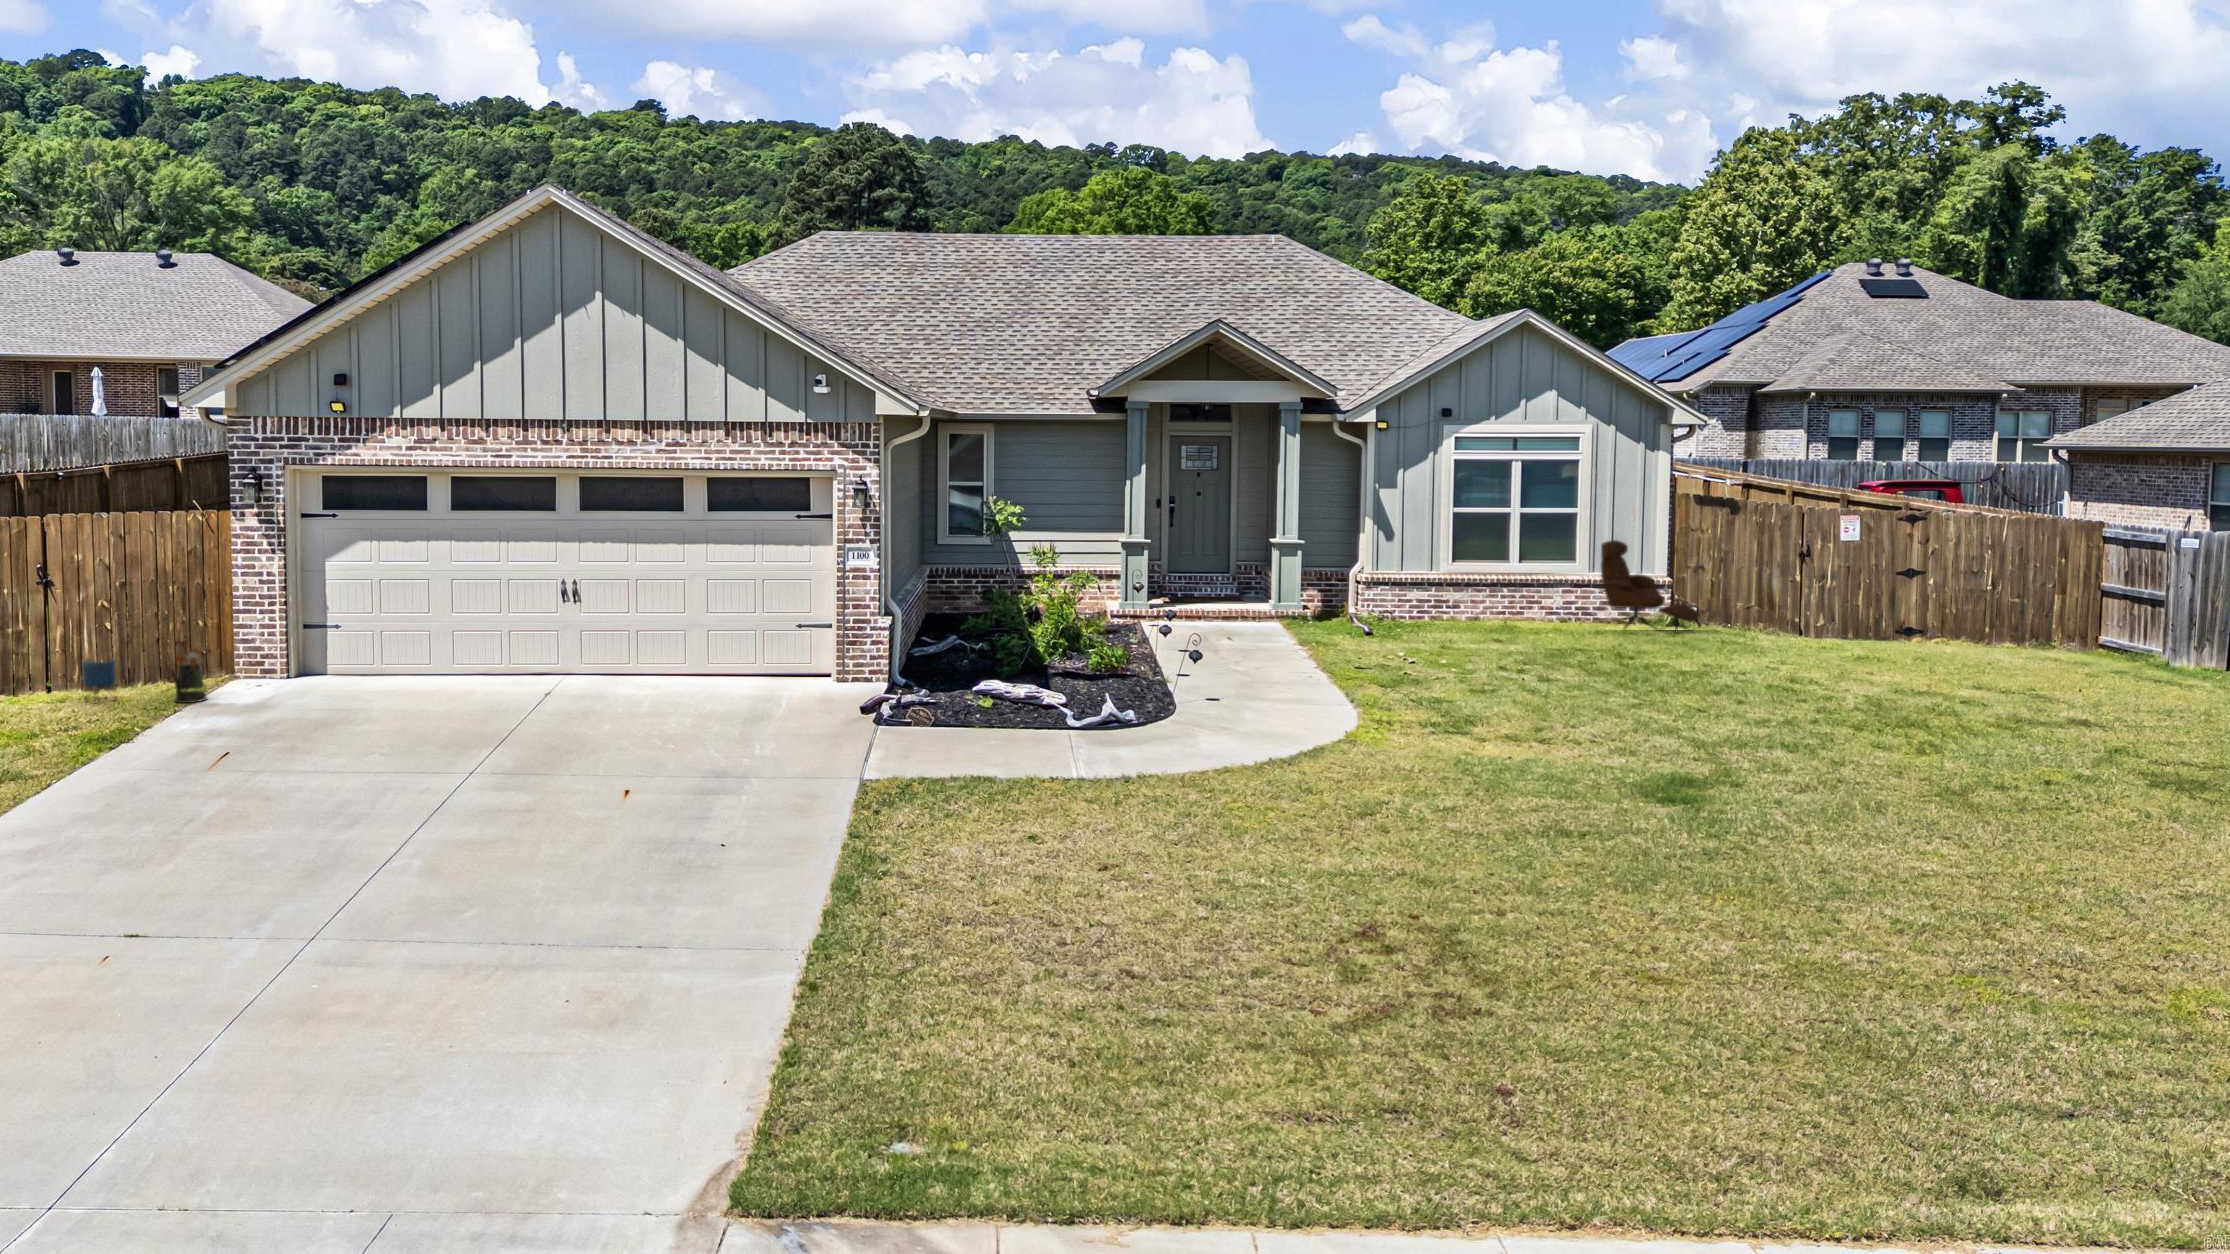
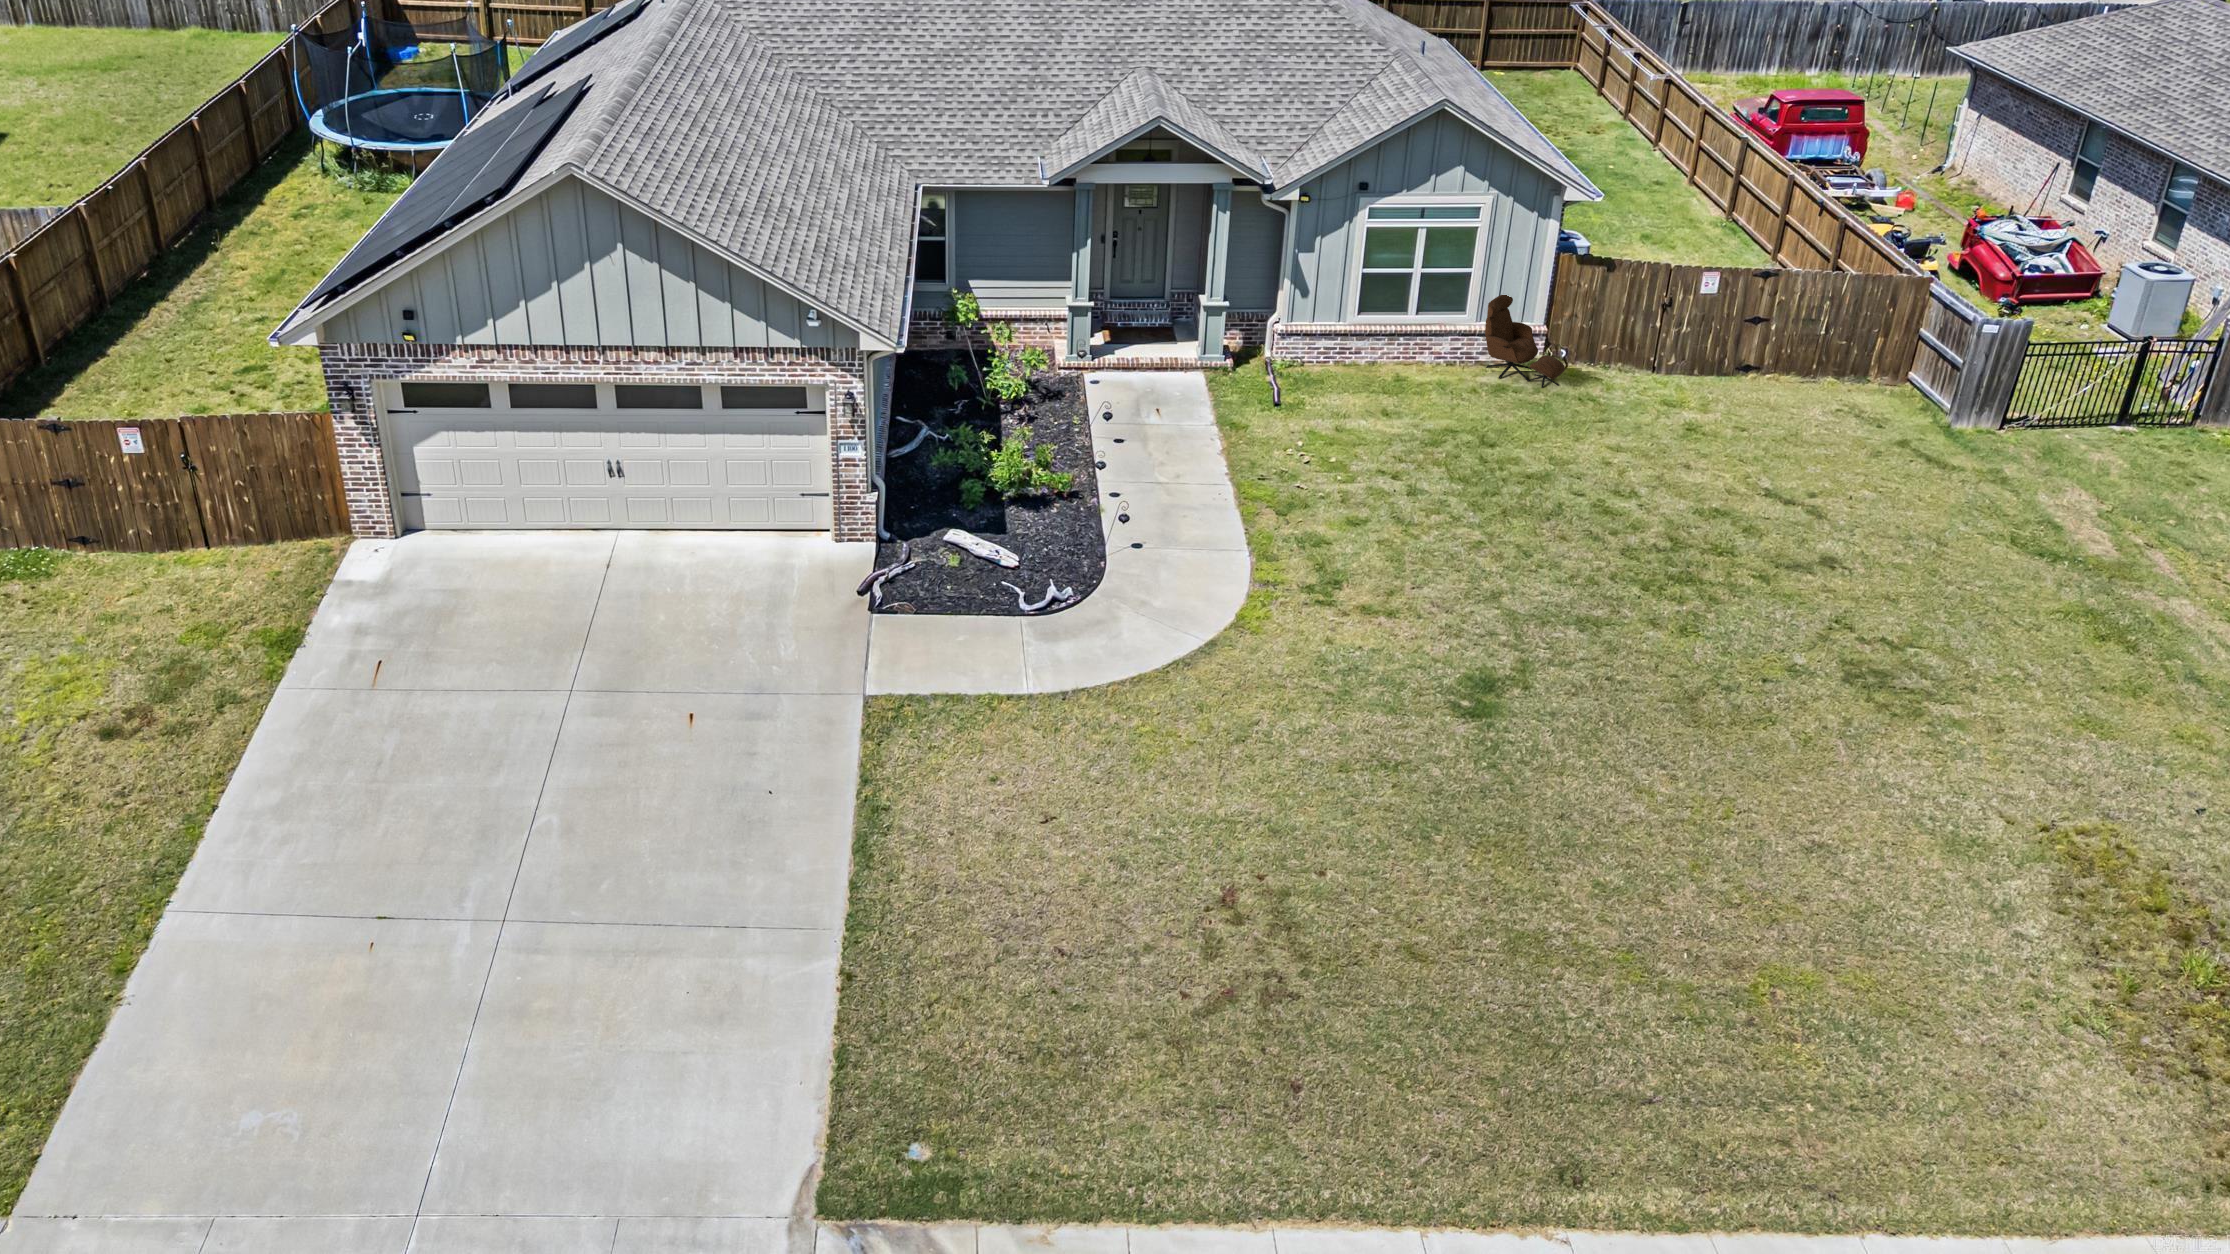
watering can: present [172,648,207,703] -> none [302,513,333,560]
planter: present [82,658,117,703] -> none [229,522,262,563]

